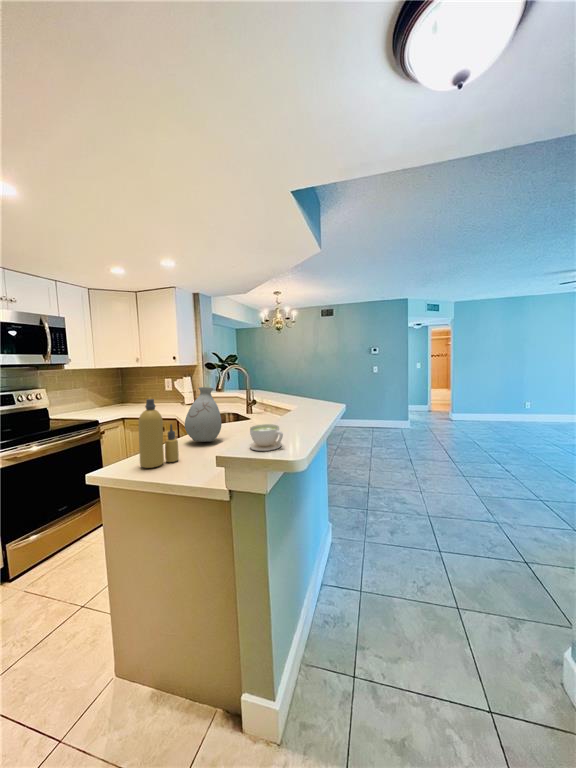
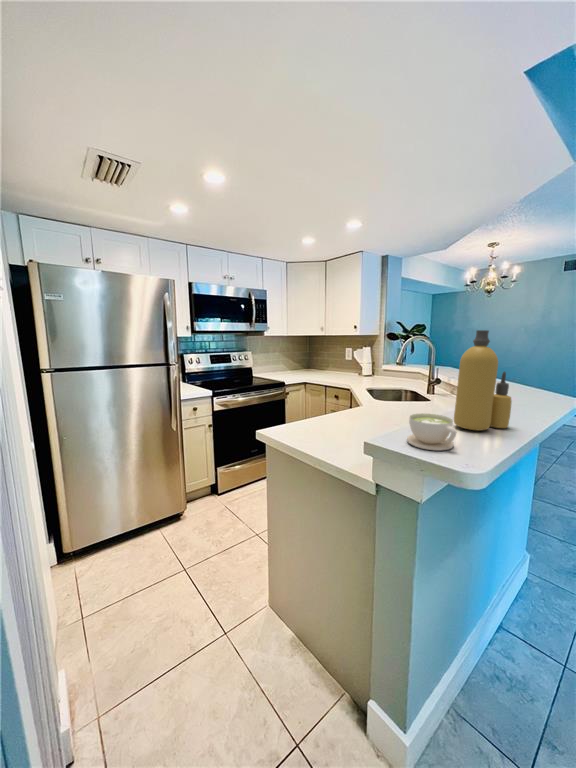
vase: present [185,387,222,442] -> none [348,359,389,420]
bottle: present [138,399,179,468] -> present [454,330,512,430]

